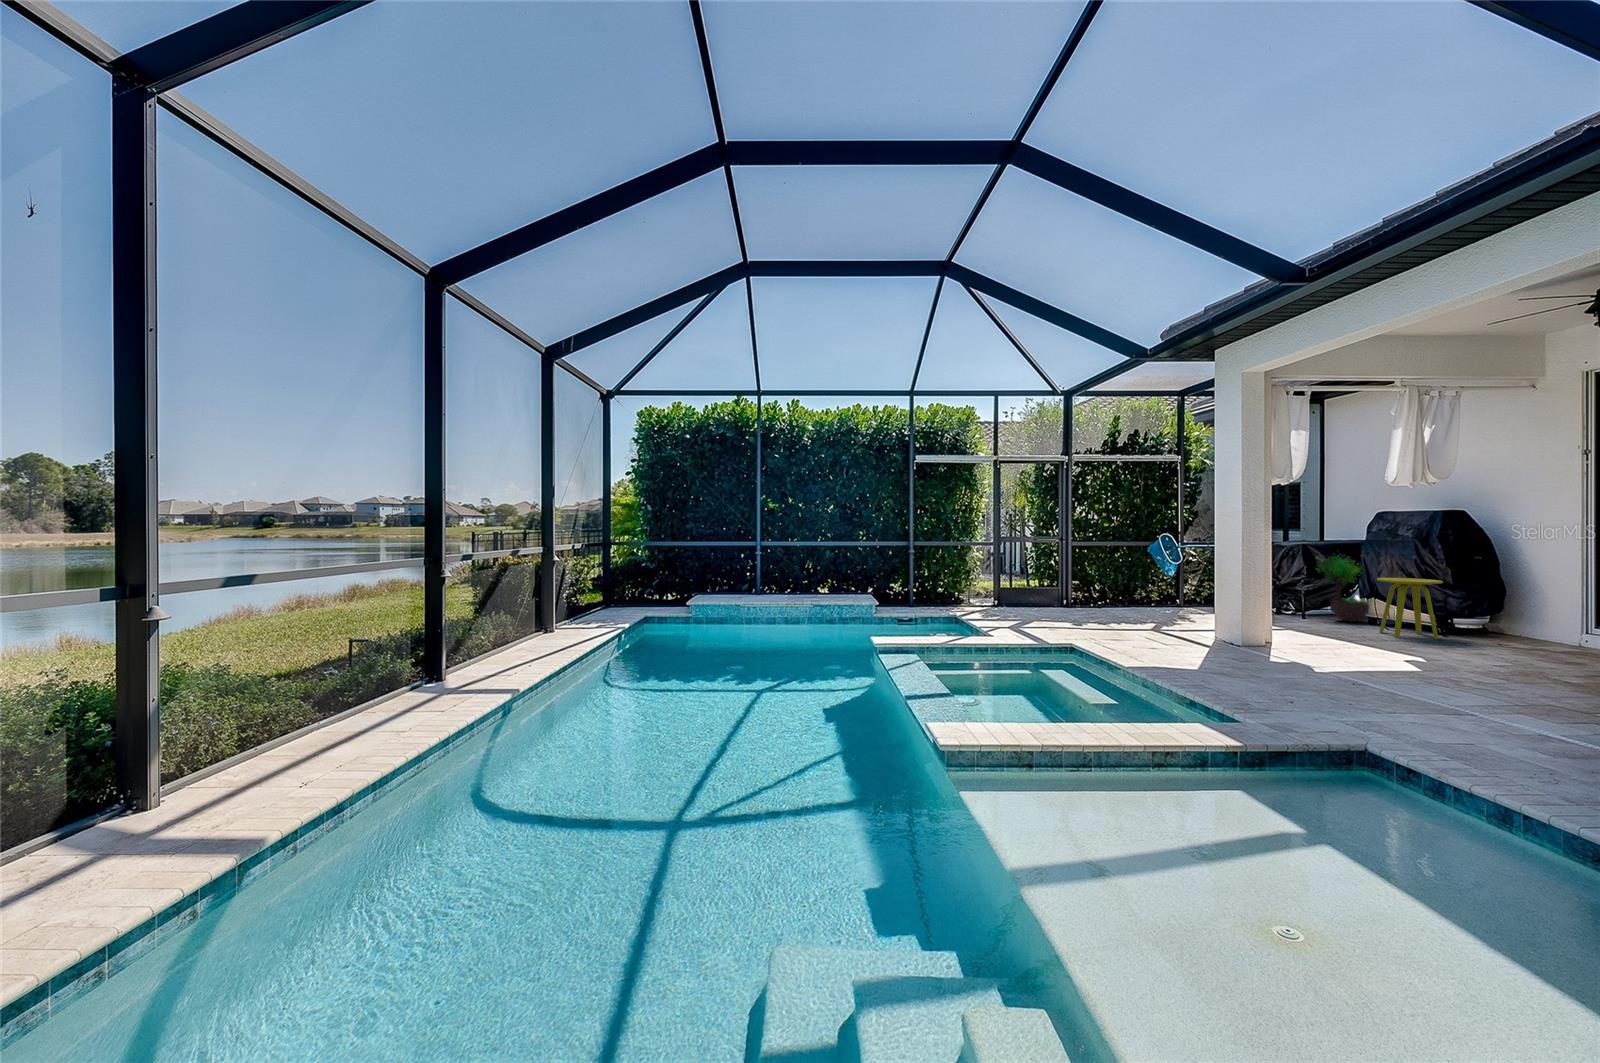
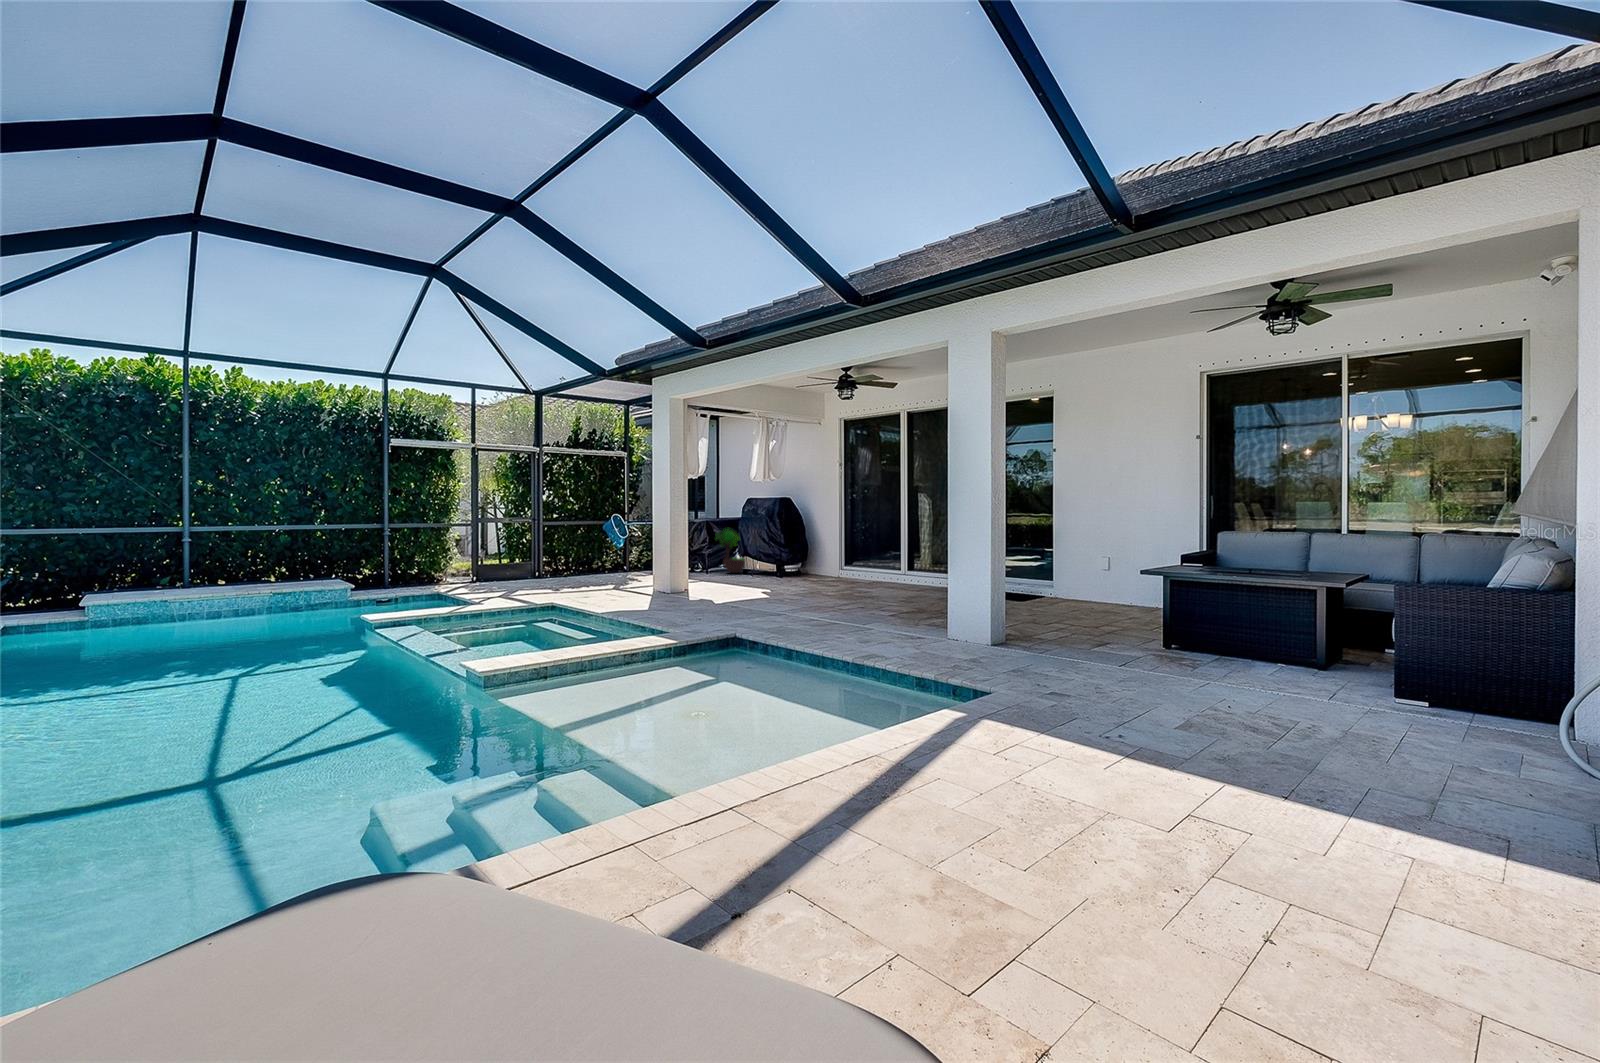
side table: present [1377,578,1443,639] -> none [749,542,782,580]

